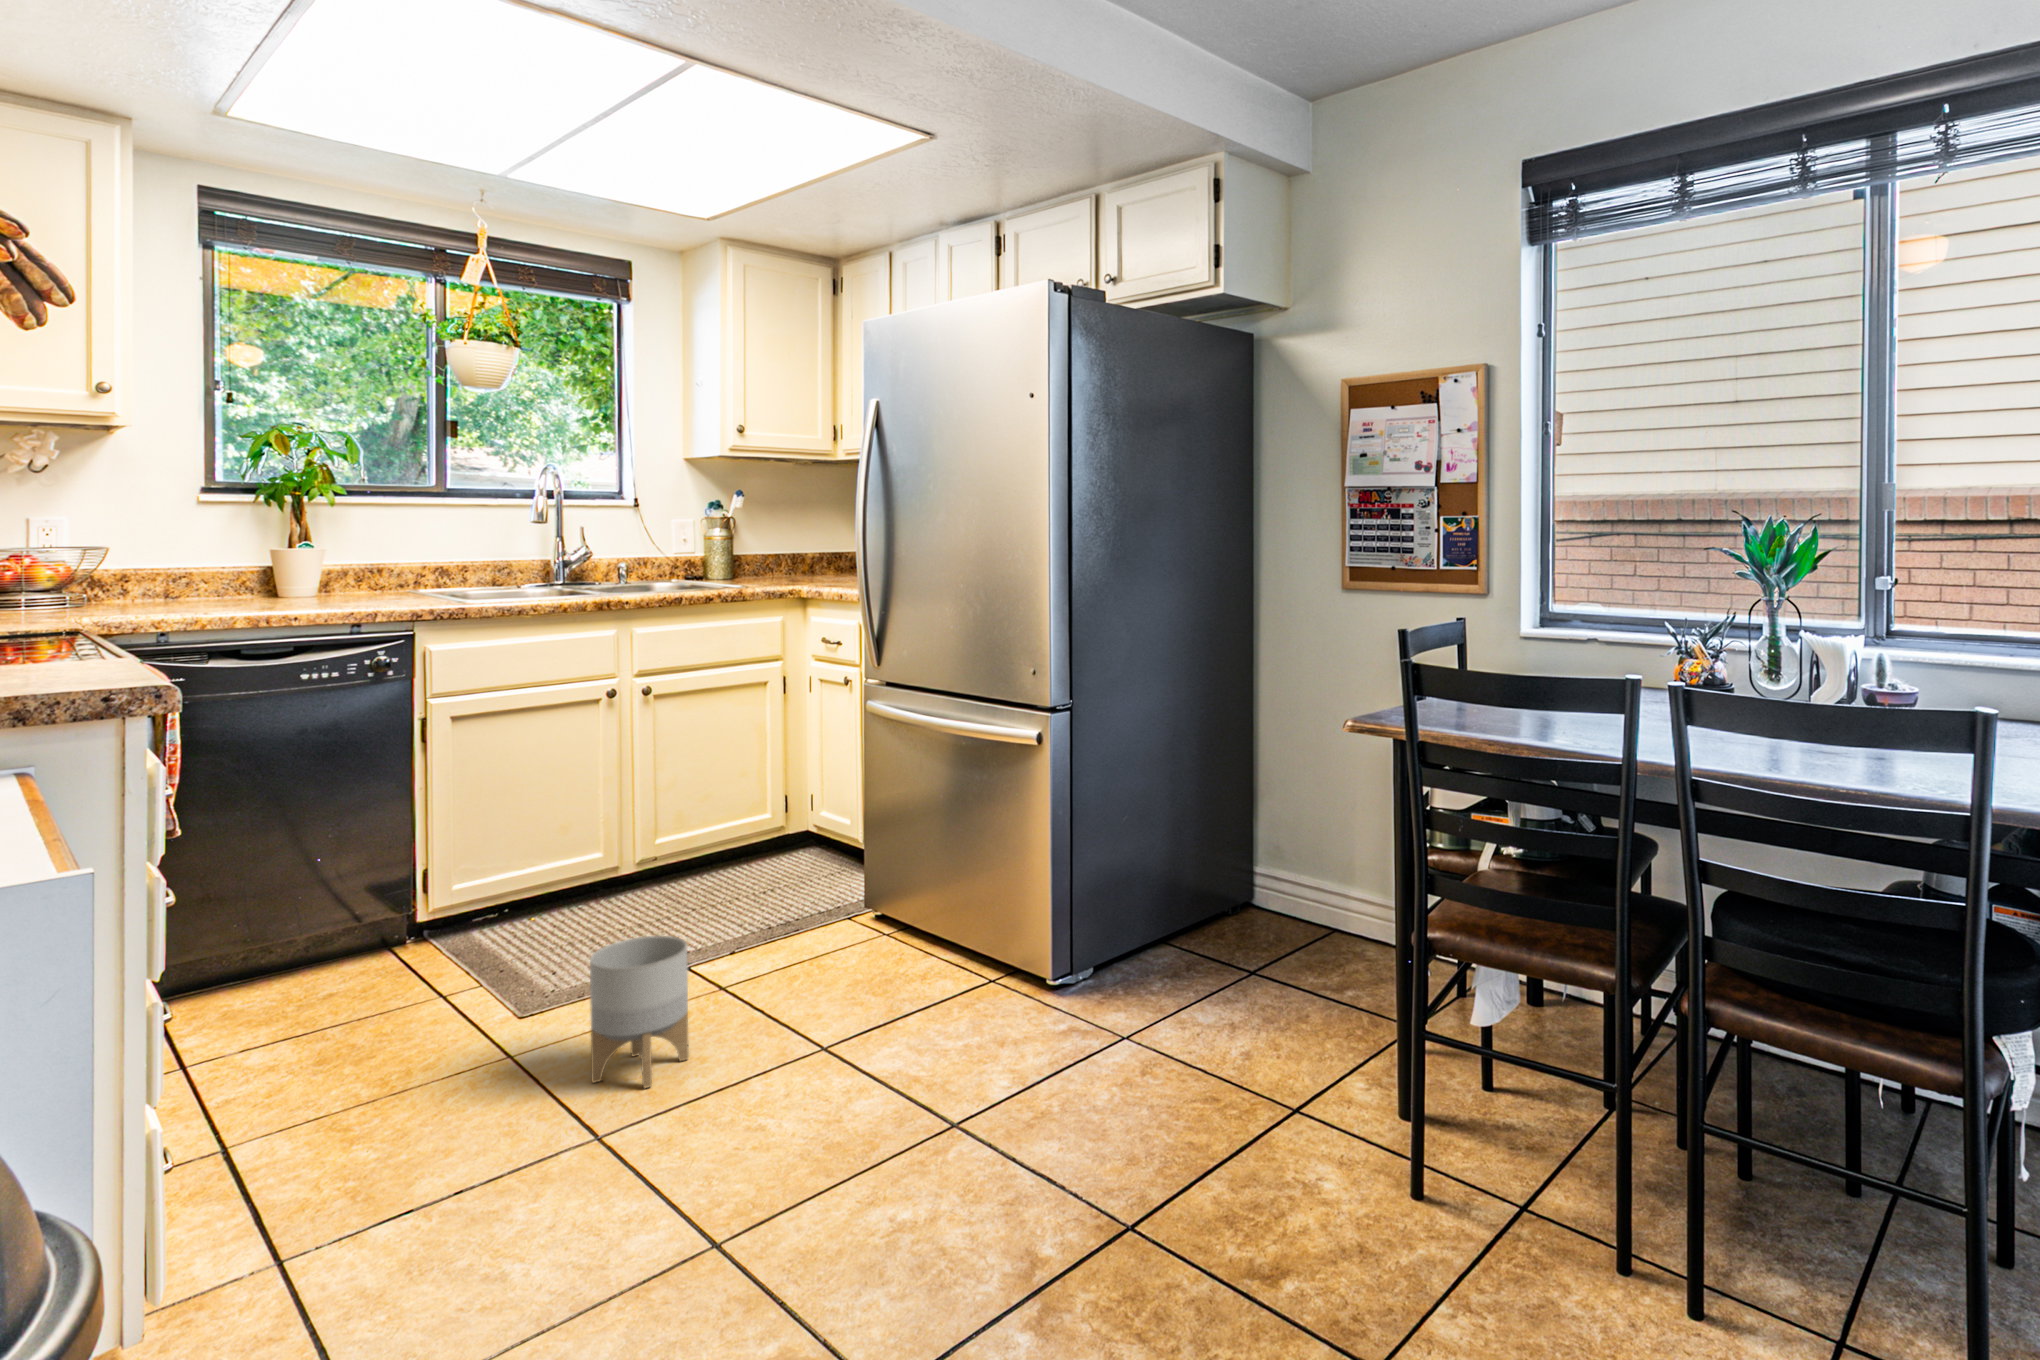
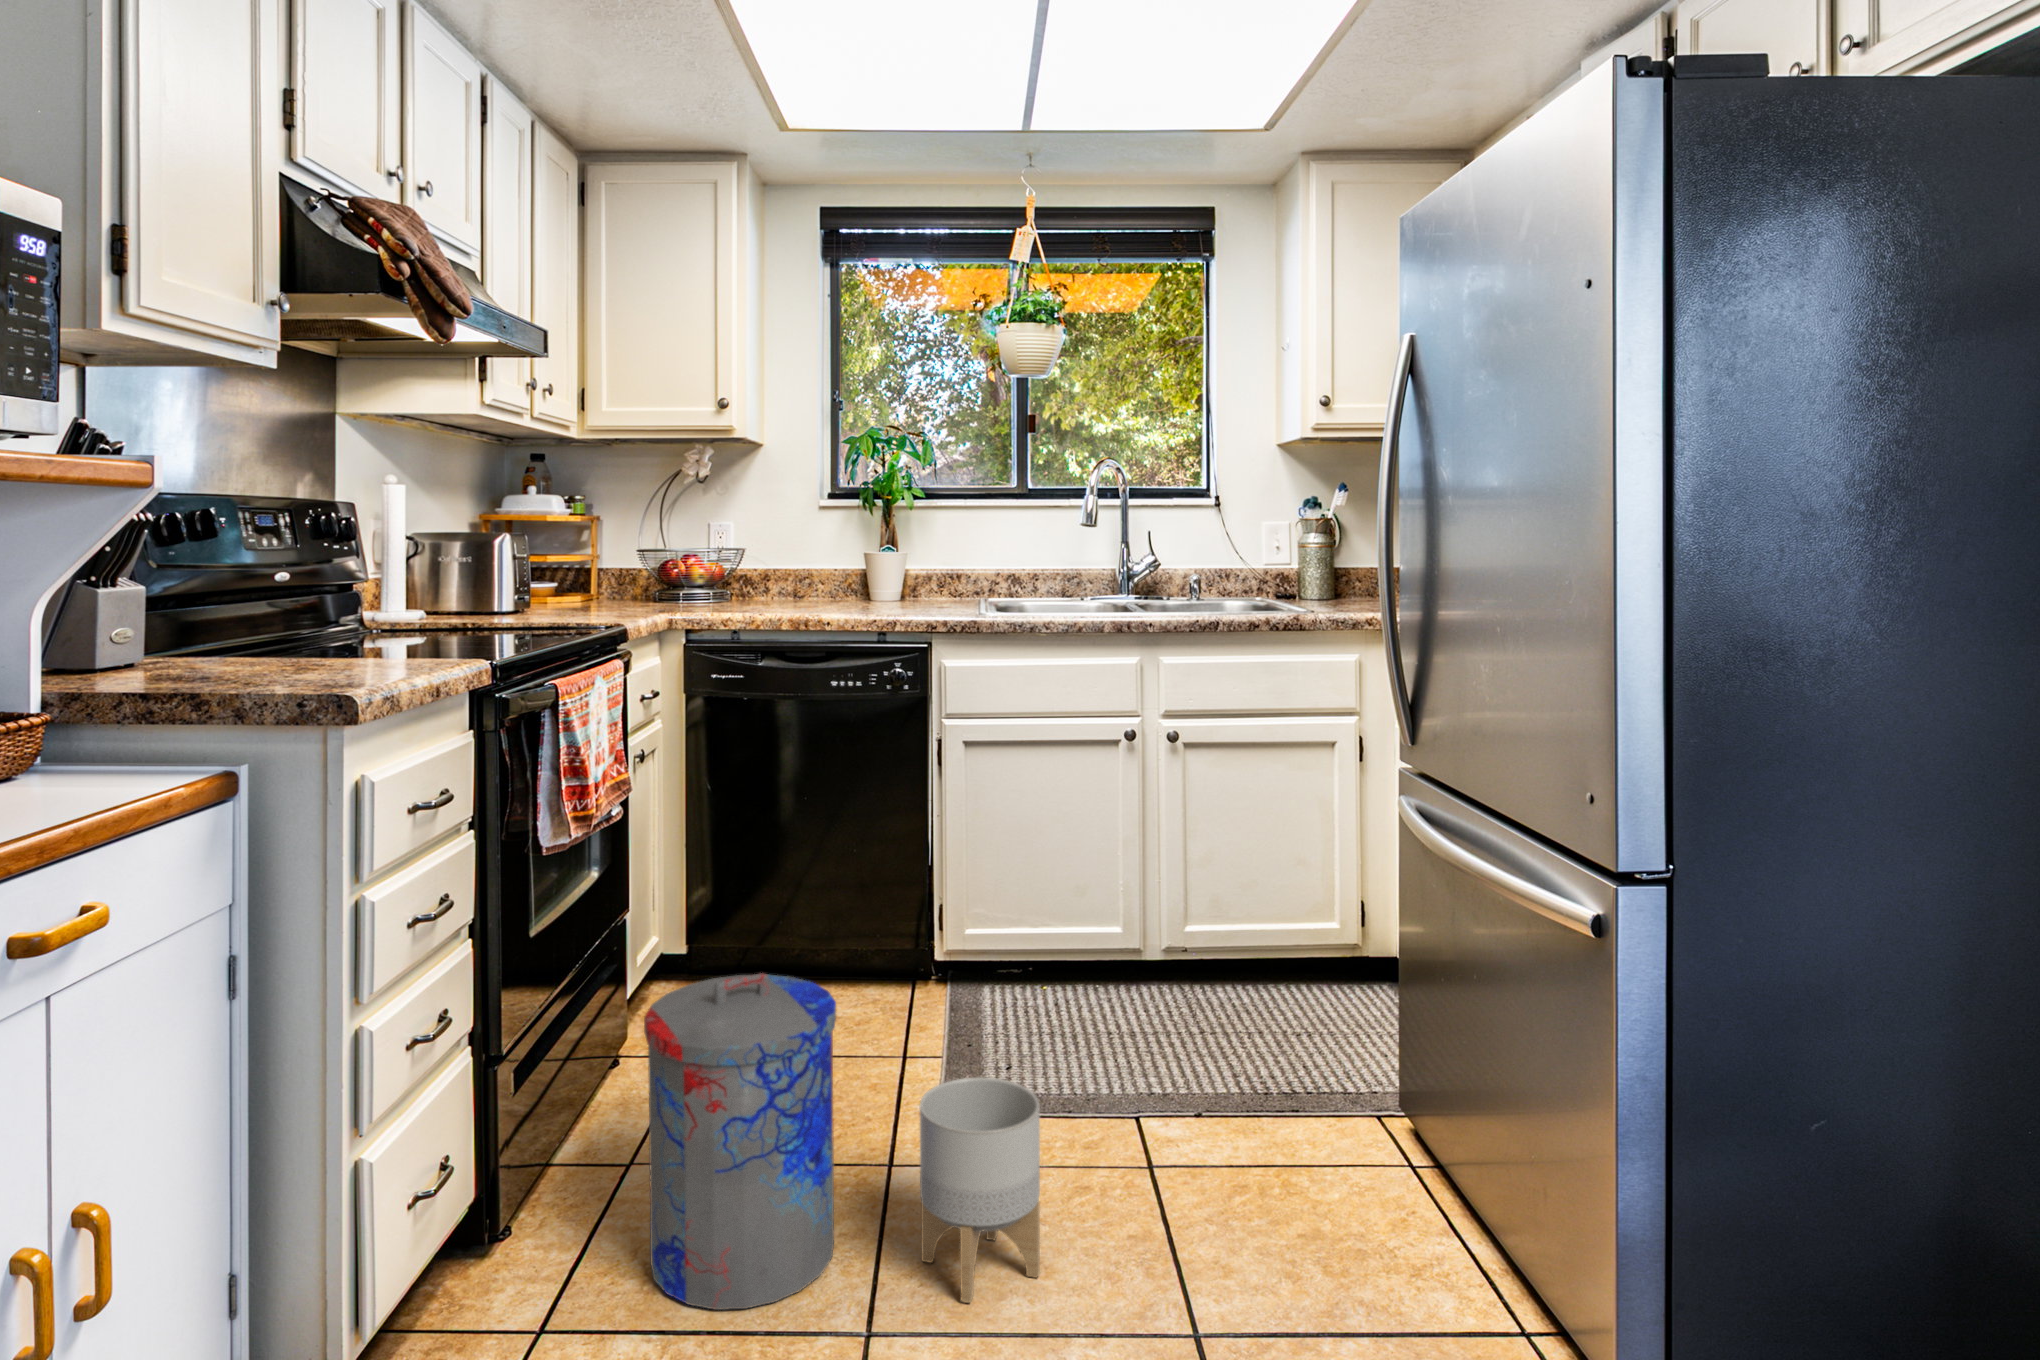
trash can: none [327,900,517,1177] -> present [644,973,836,1310]

